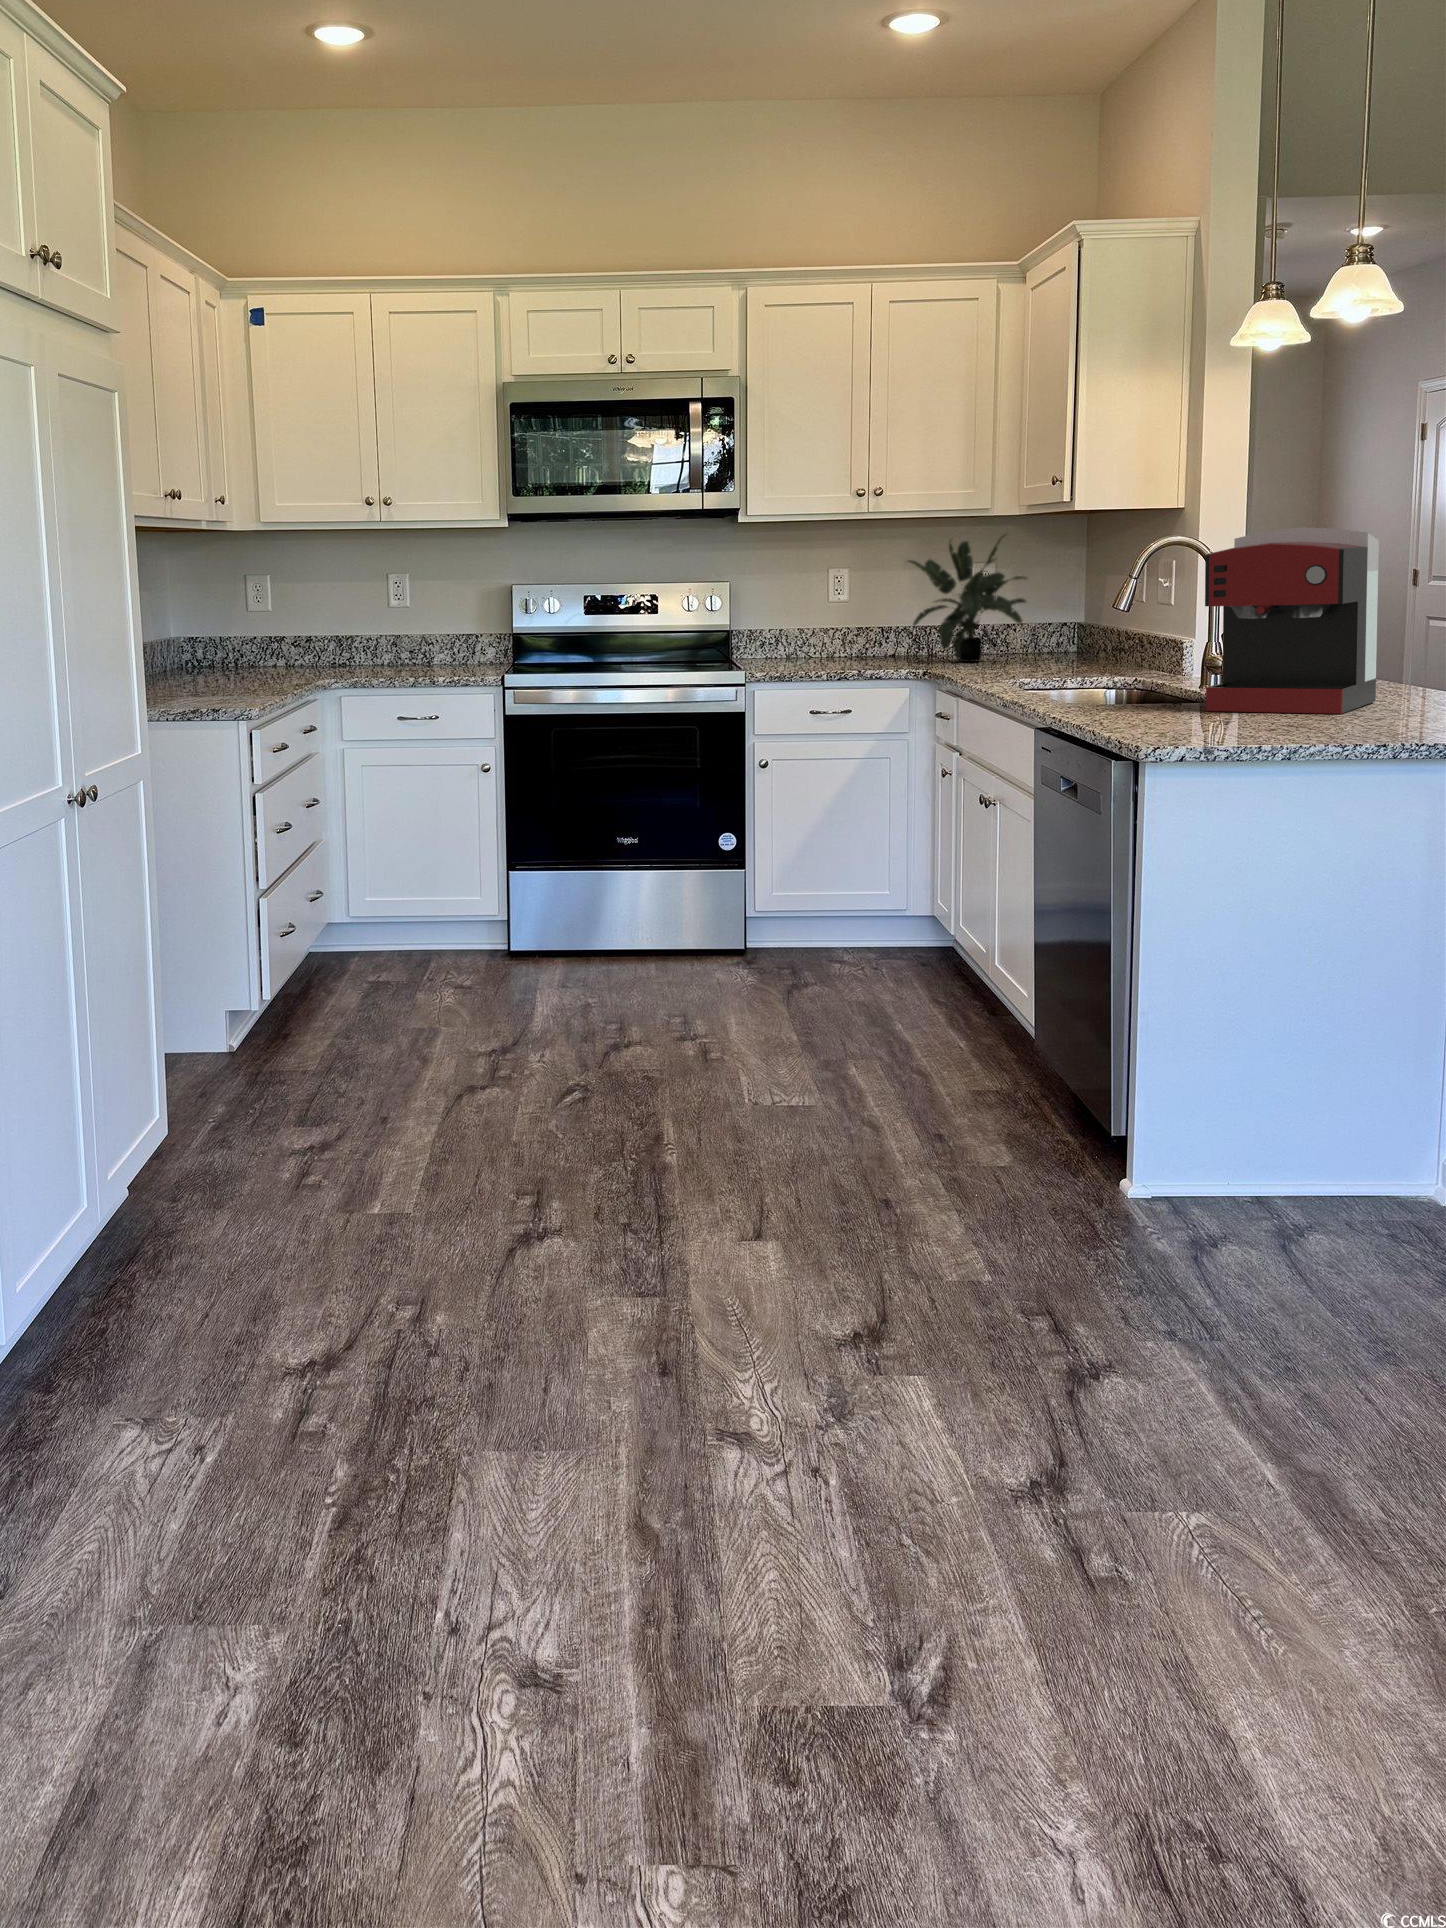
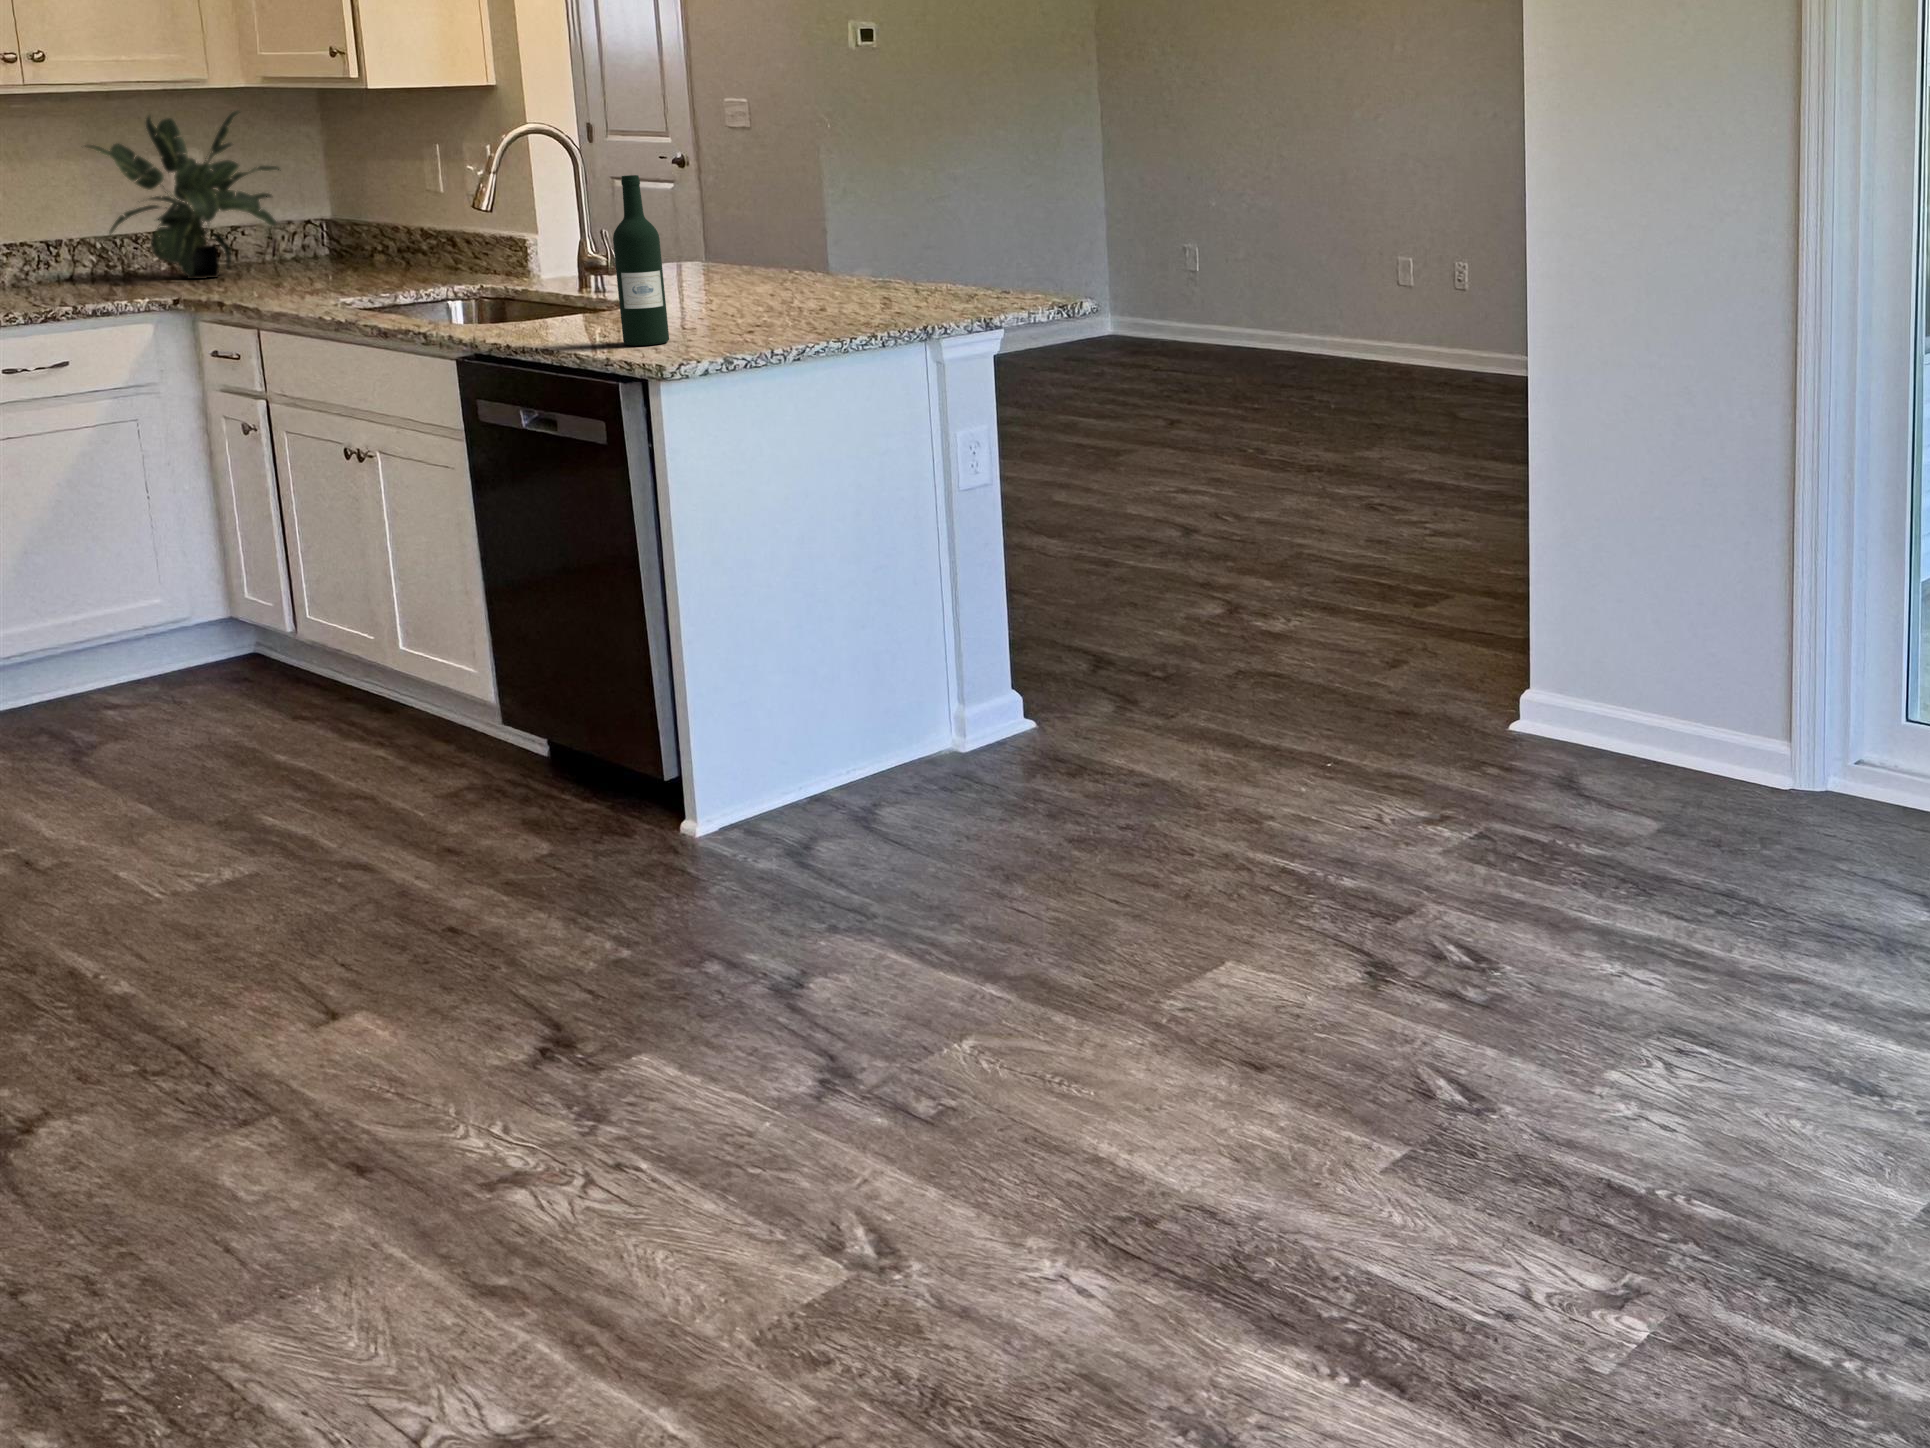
coffee maker: present [1205,527,1379,714] -> none [669,137,827,329]
wine bottle: none [1130,559,1172,720] -> present [613,175,669,346]

